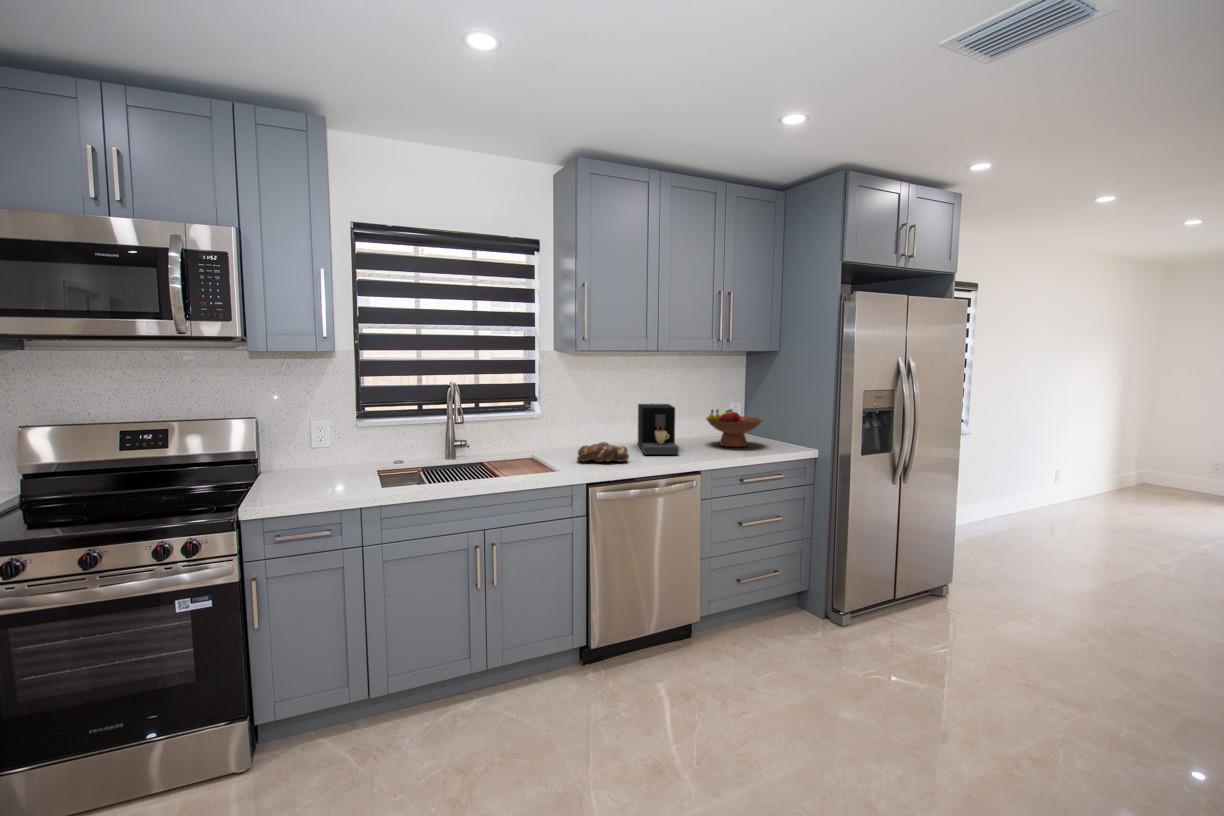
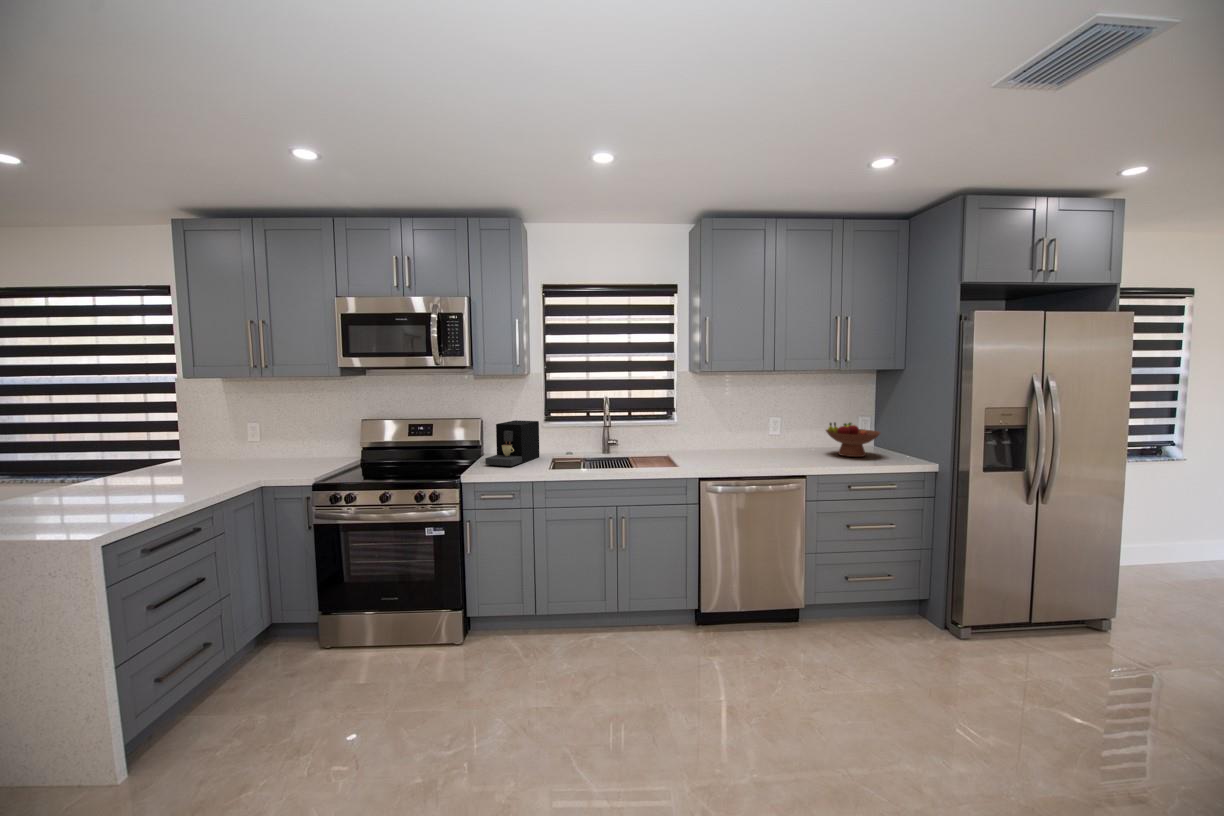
coffee maker: present [638,404,679,454] -> present [485,420,539,466]
bread loaf: present [577,442,629,462] -> none [700,446,742,462]

